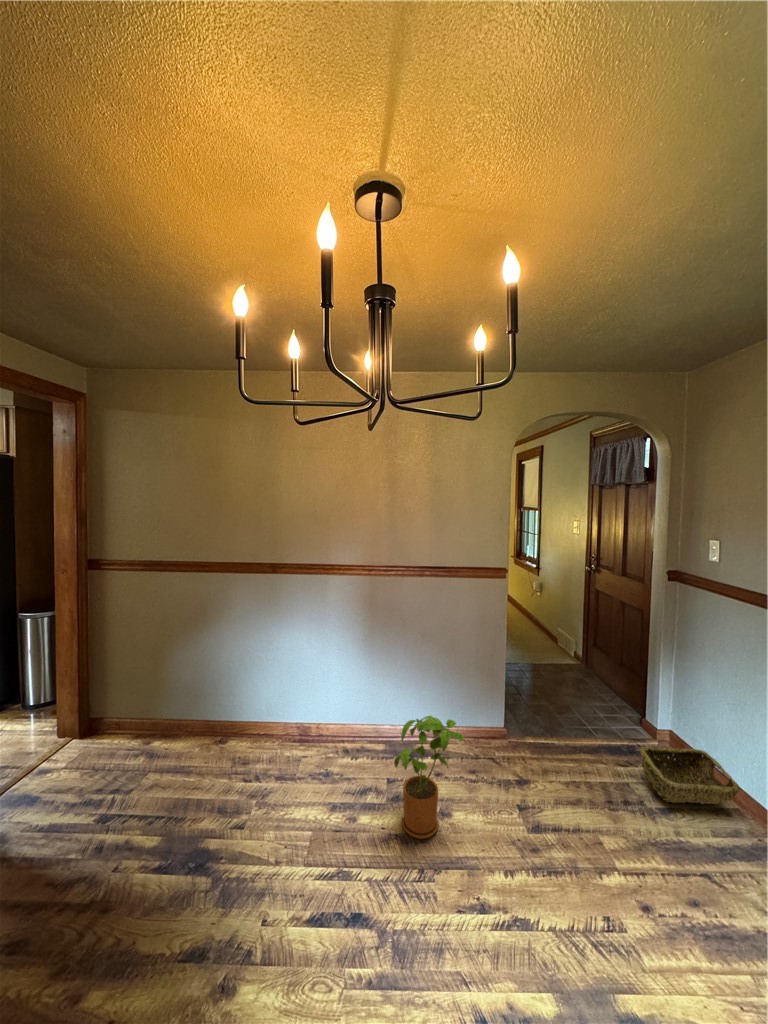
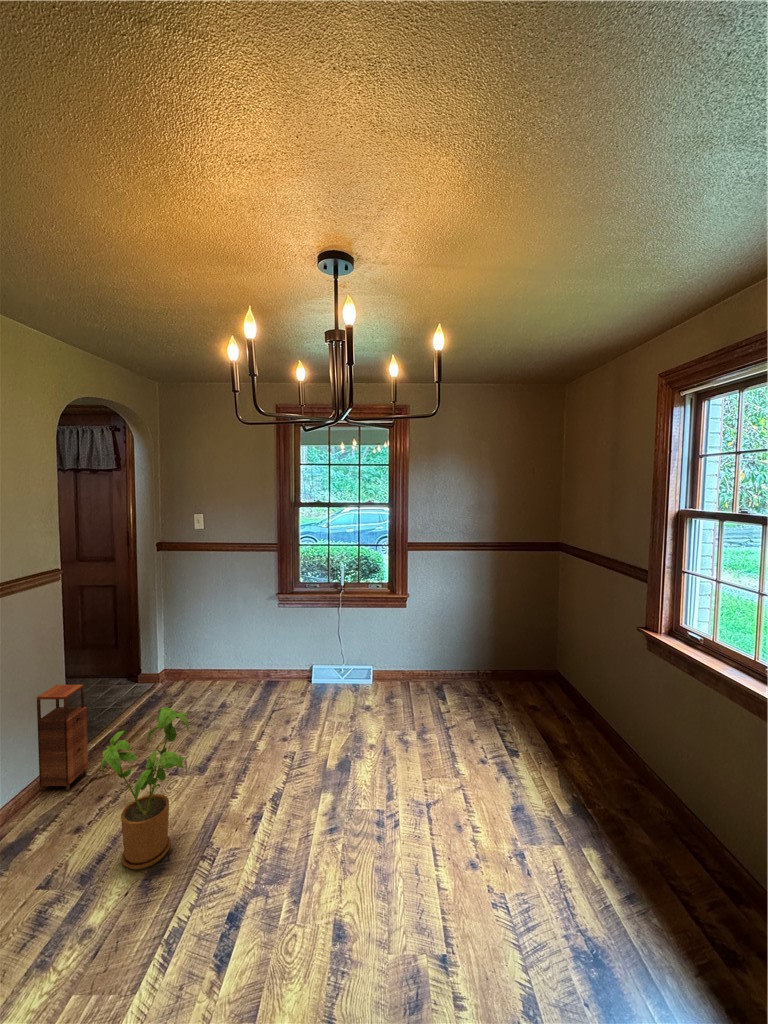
storage cabinet: none [469,669,497,752] -> present [37,685,88,792]
woven basket: present [641,747,740,805] -> none [191,660,244,702]

